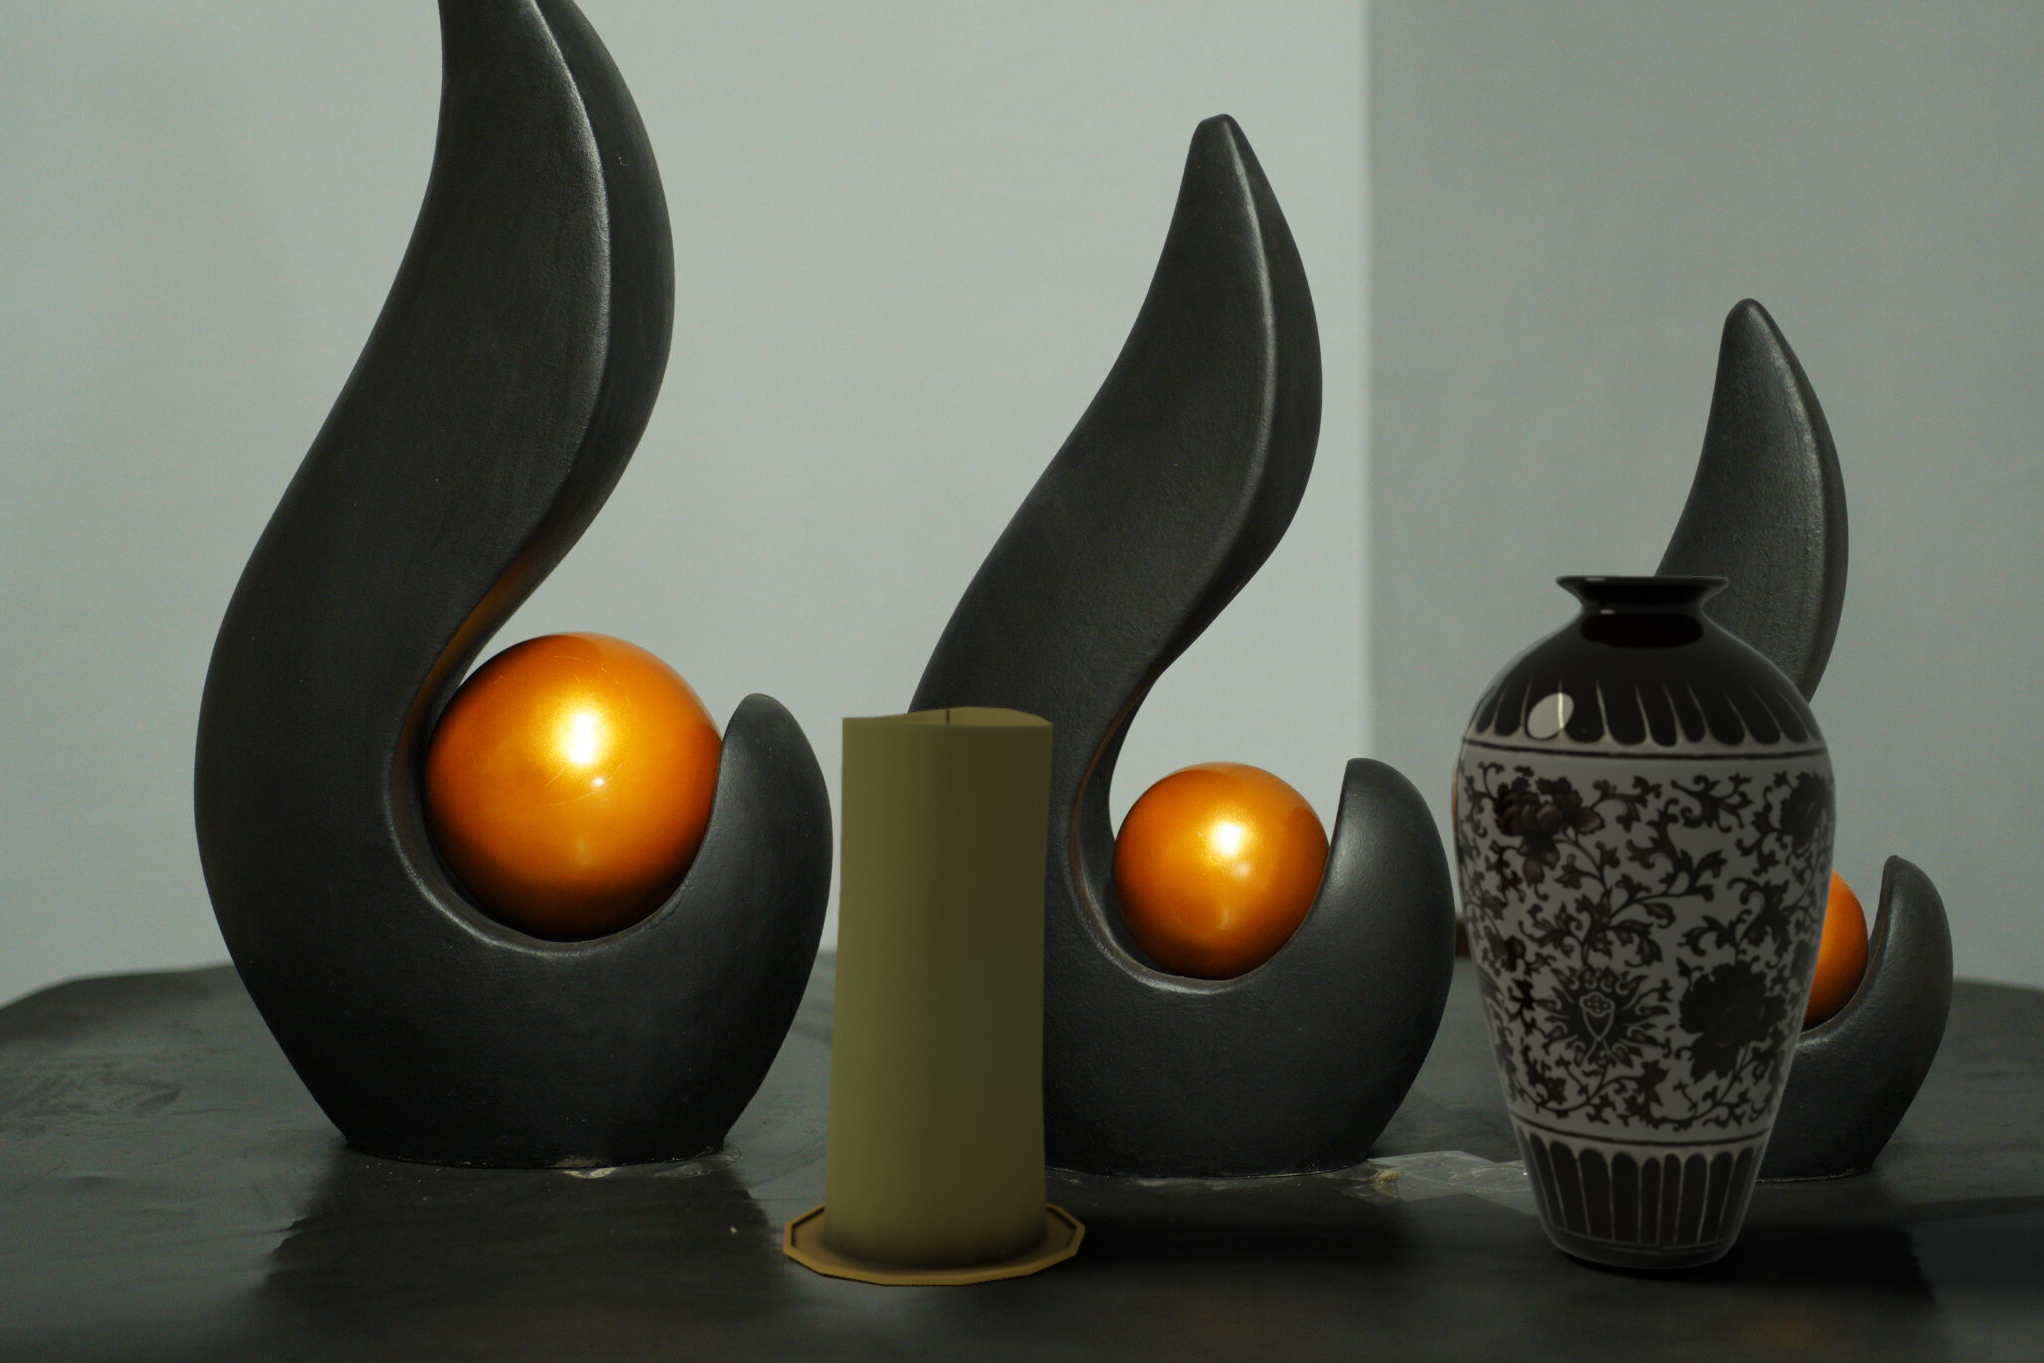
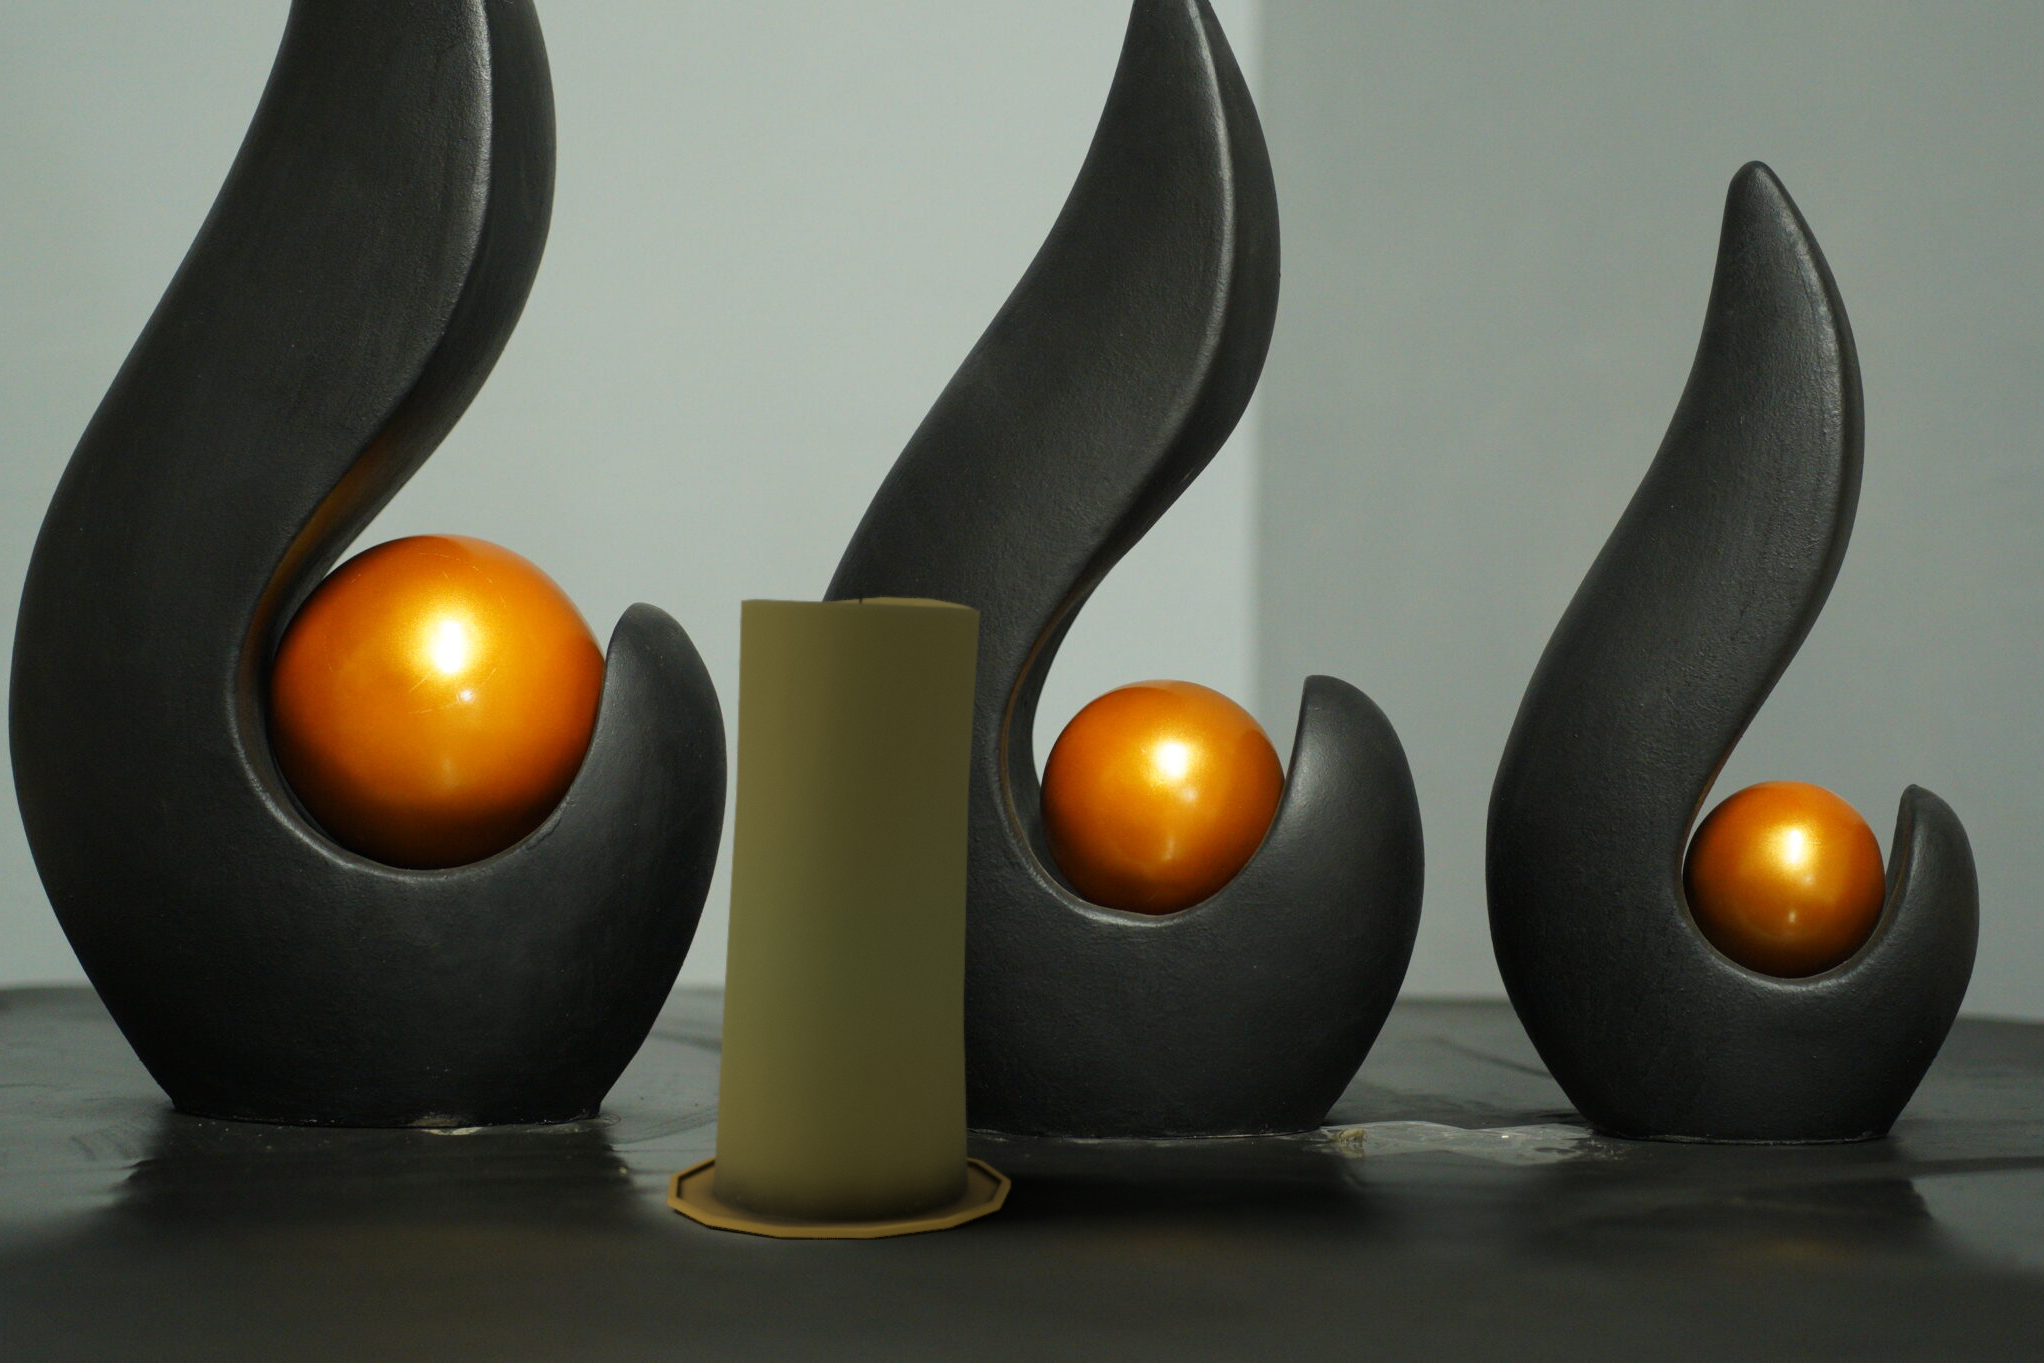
decorative vase: present [1451,575,1837,1270] -> none [1427,441,1863,1226]

